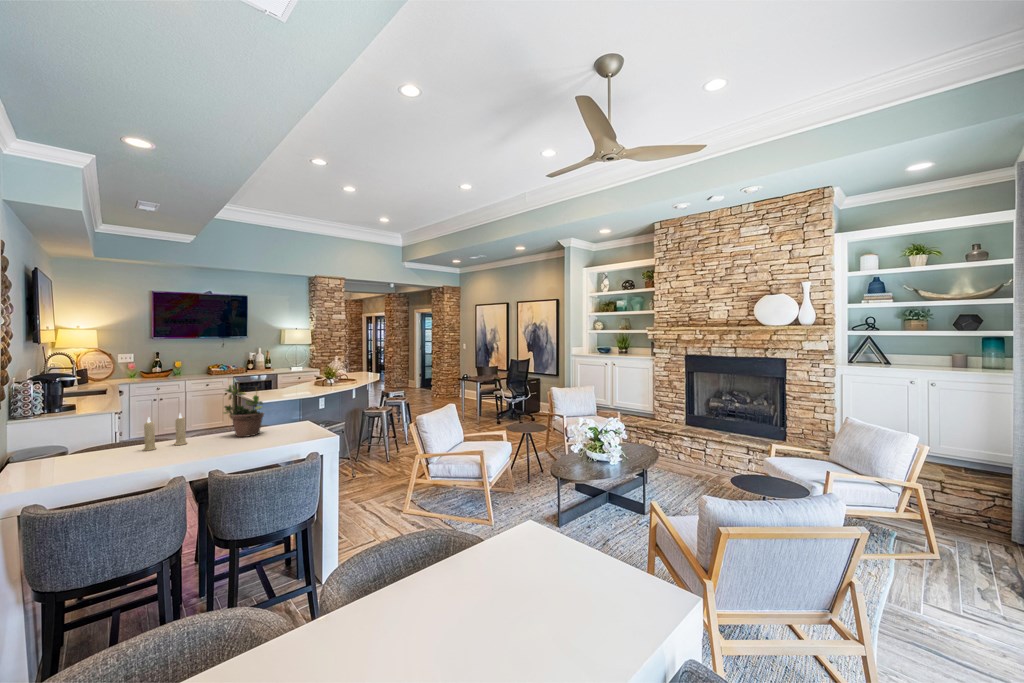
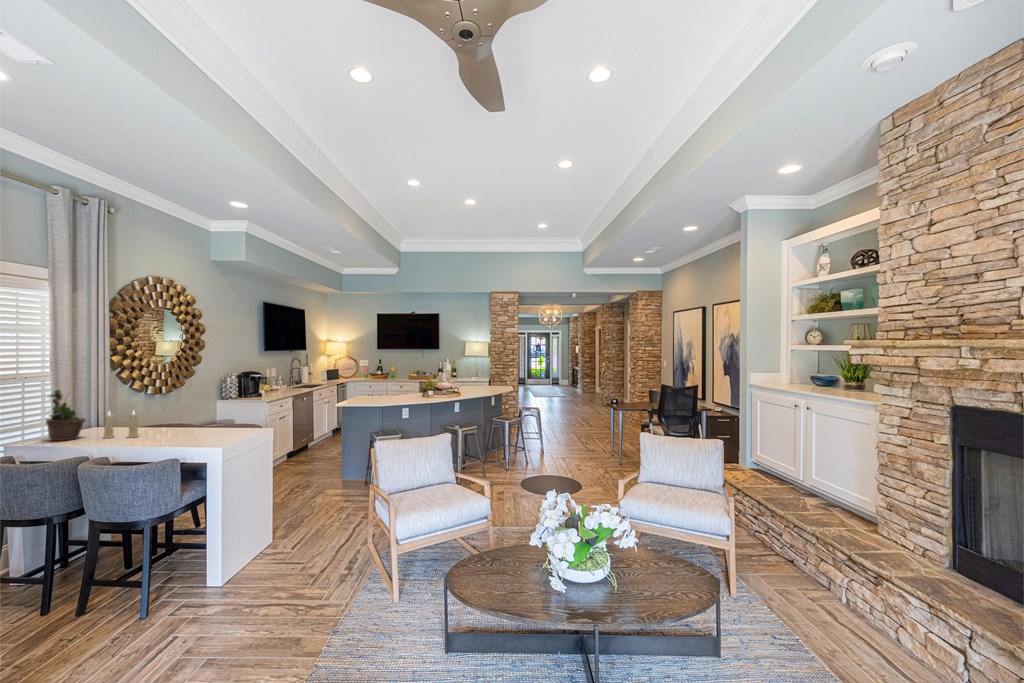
potted plant: present [224,385,264,437] -> present [46,389,86,441]

